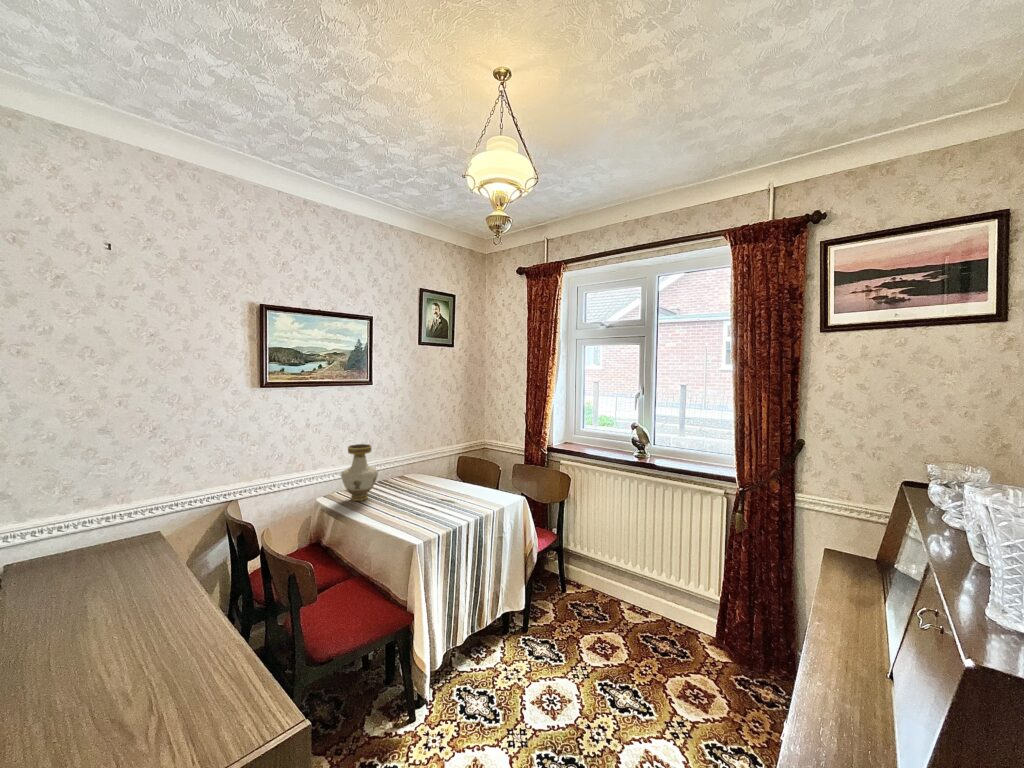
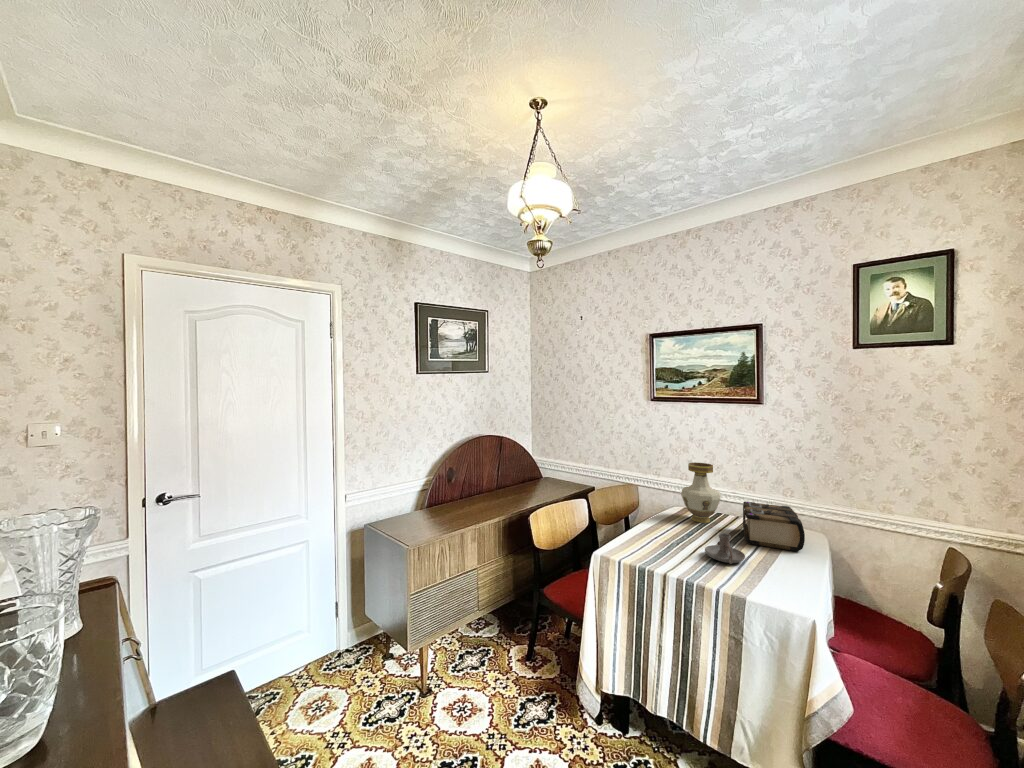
book: none [391,460,445,493] -> present [743,501,805,552]
candle holder: none [438,485,471,506] -> present [705,533,745,564]

